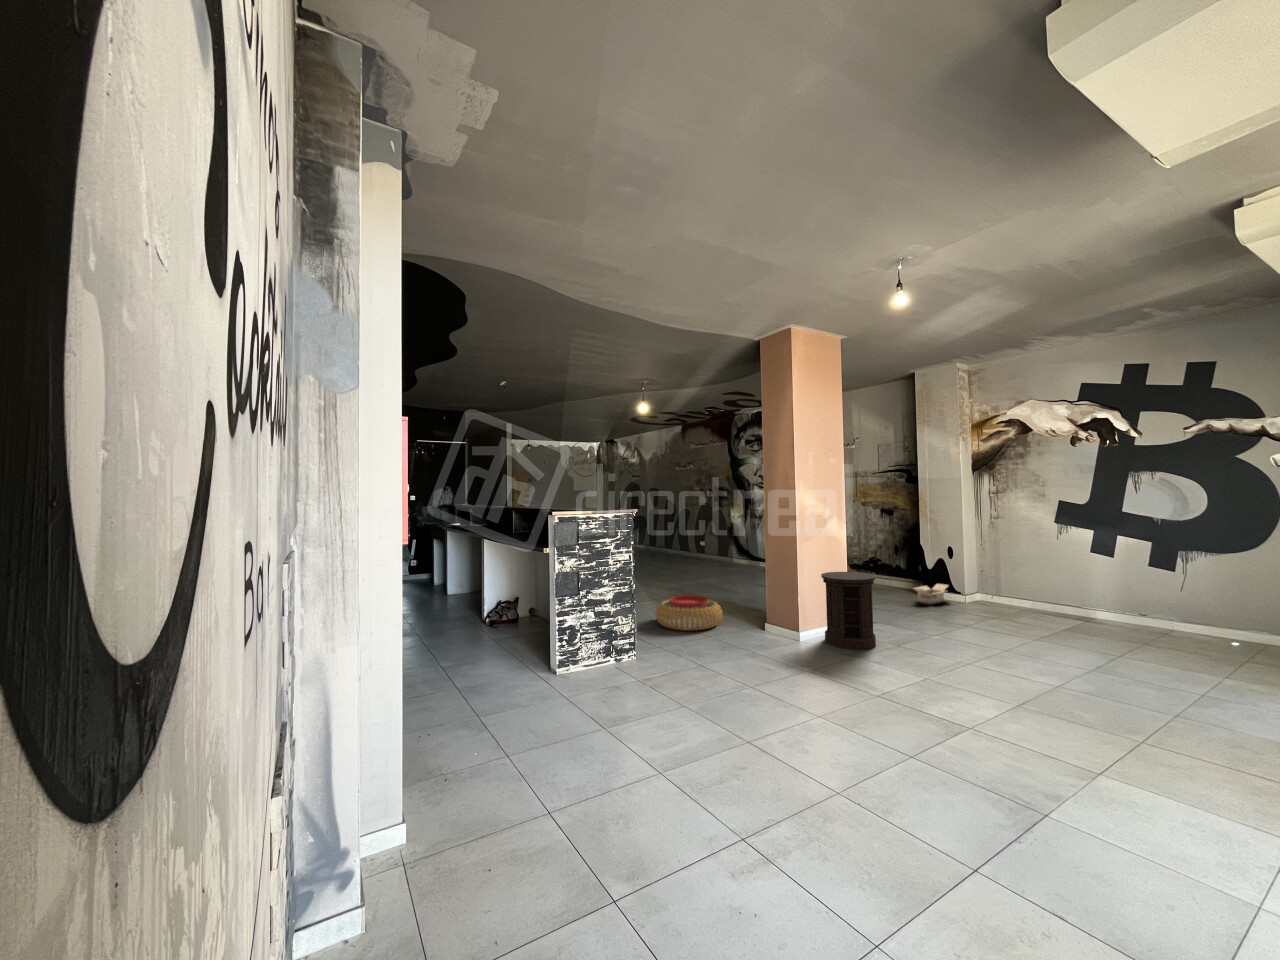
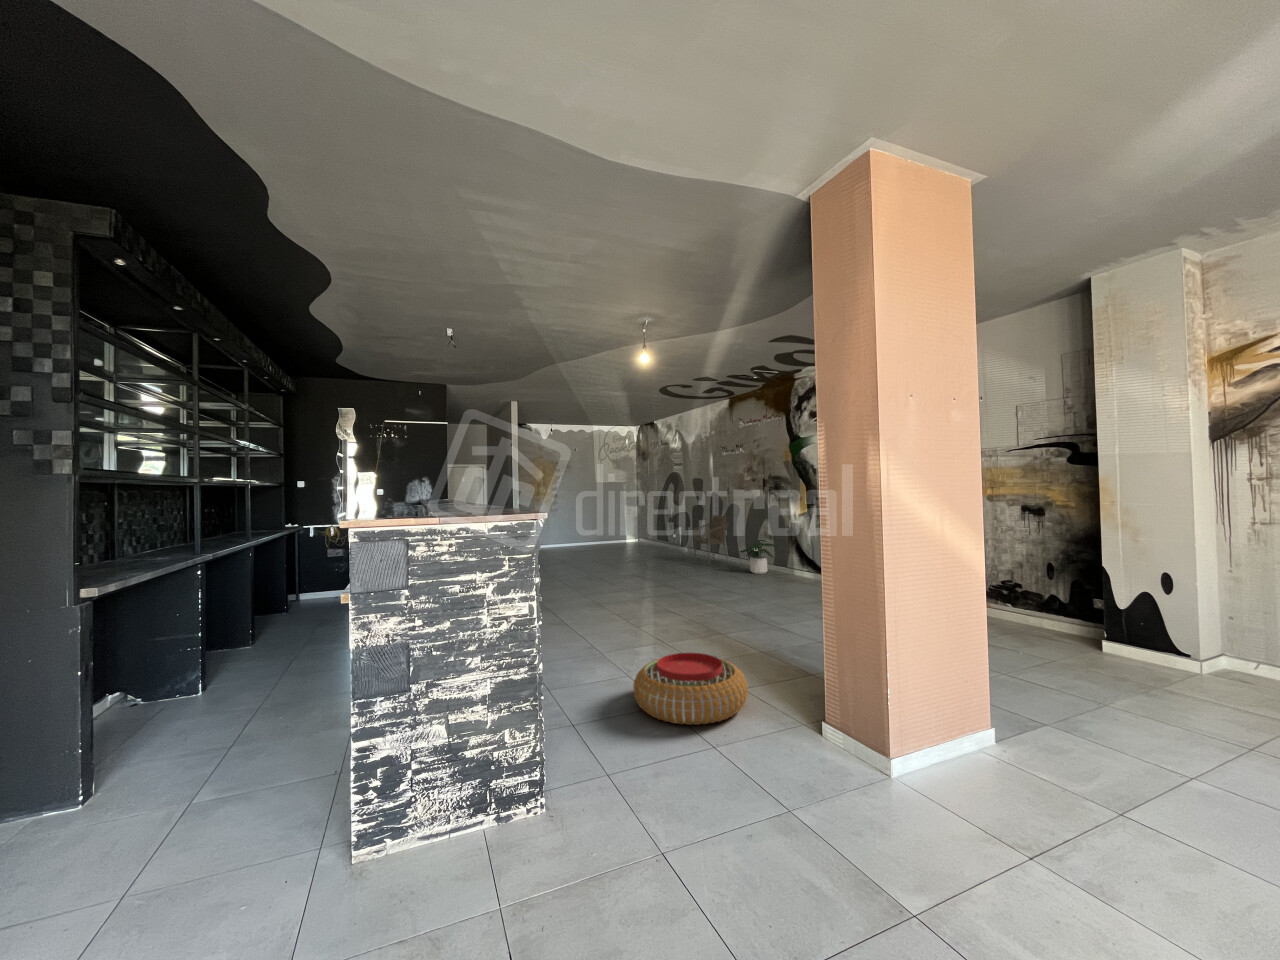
armchair: none [652,517,681,557] -> present [693,515,729,563]
potted plant: none [691,536,720,562] -> present [740,540,776,574]
side table: present [821,572,876,649] -> none [937,635,1066,820]
cardboard box: present [913,584,948,604] -> none [1095,635,1169,676]

